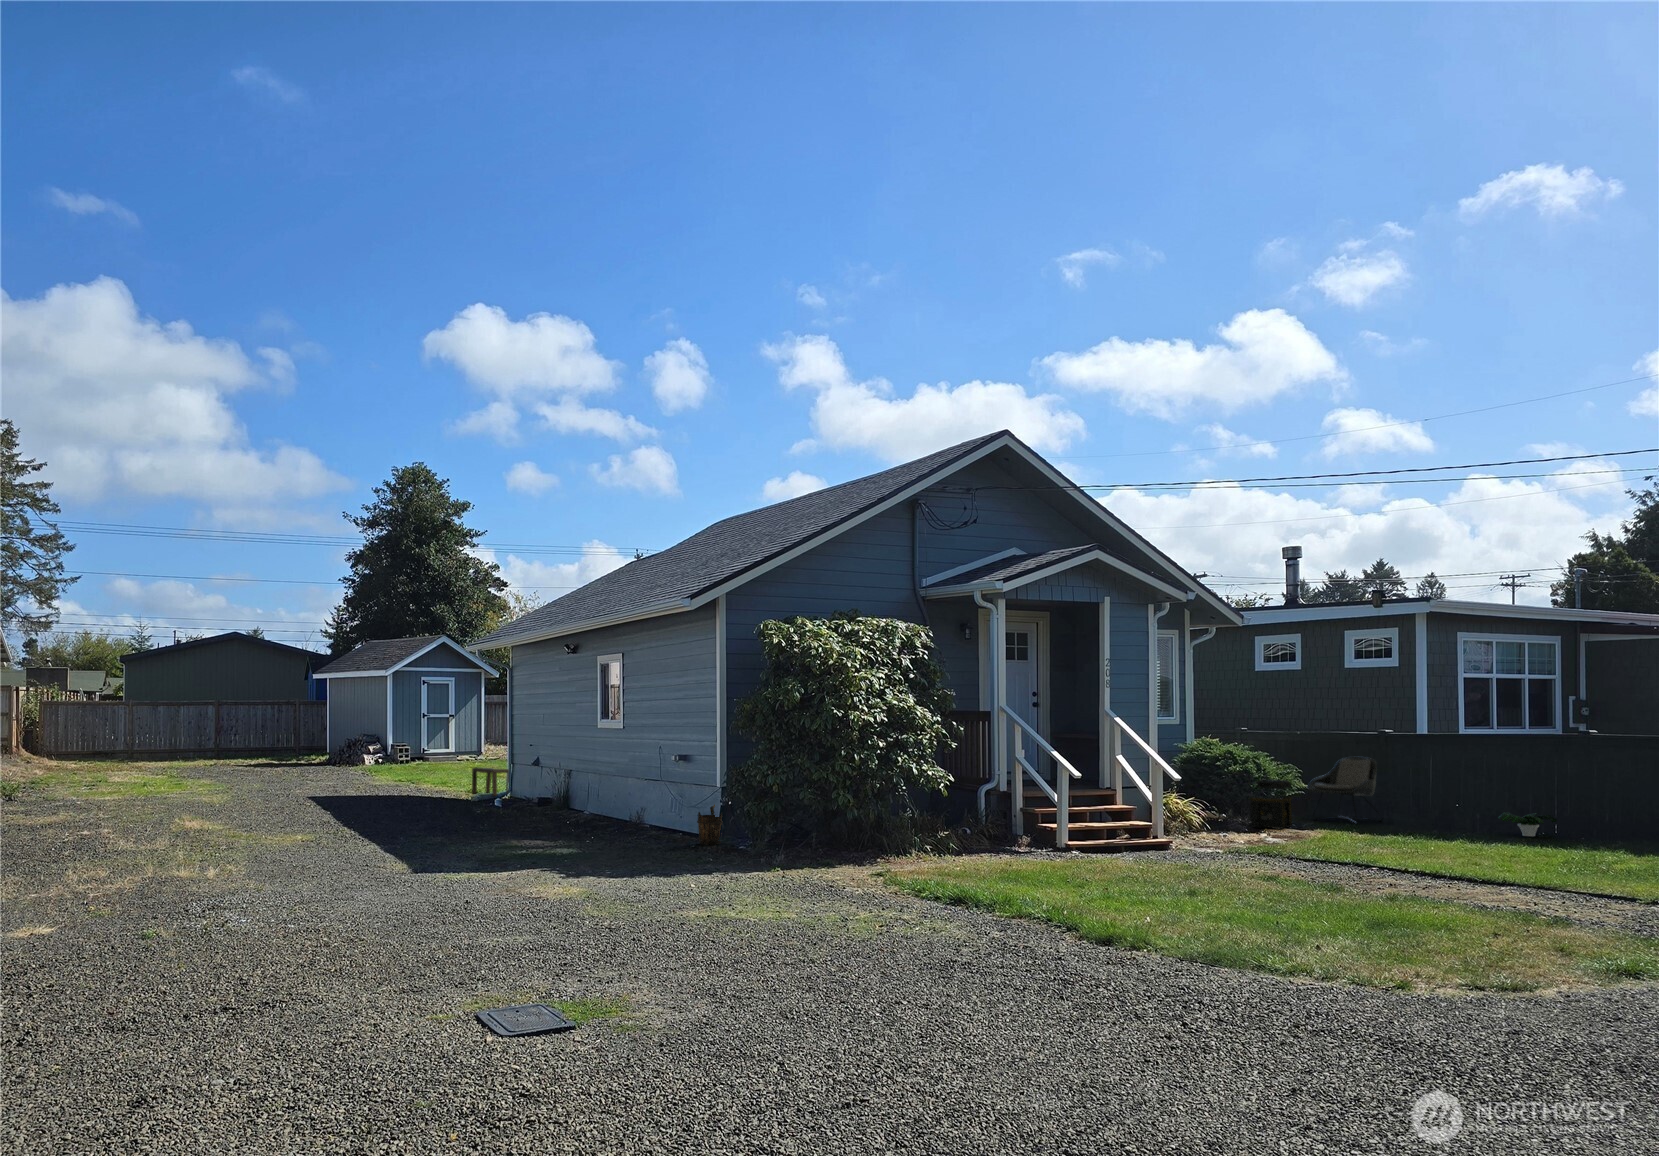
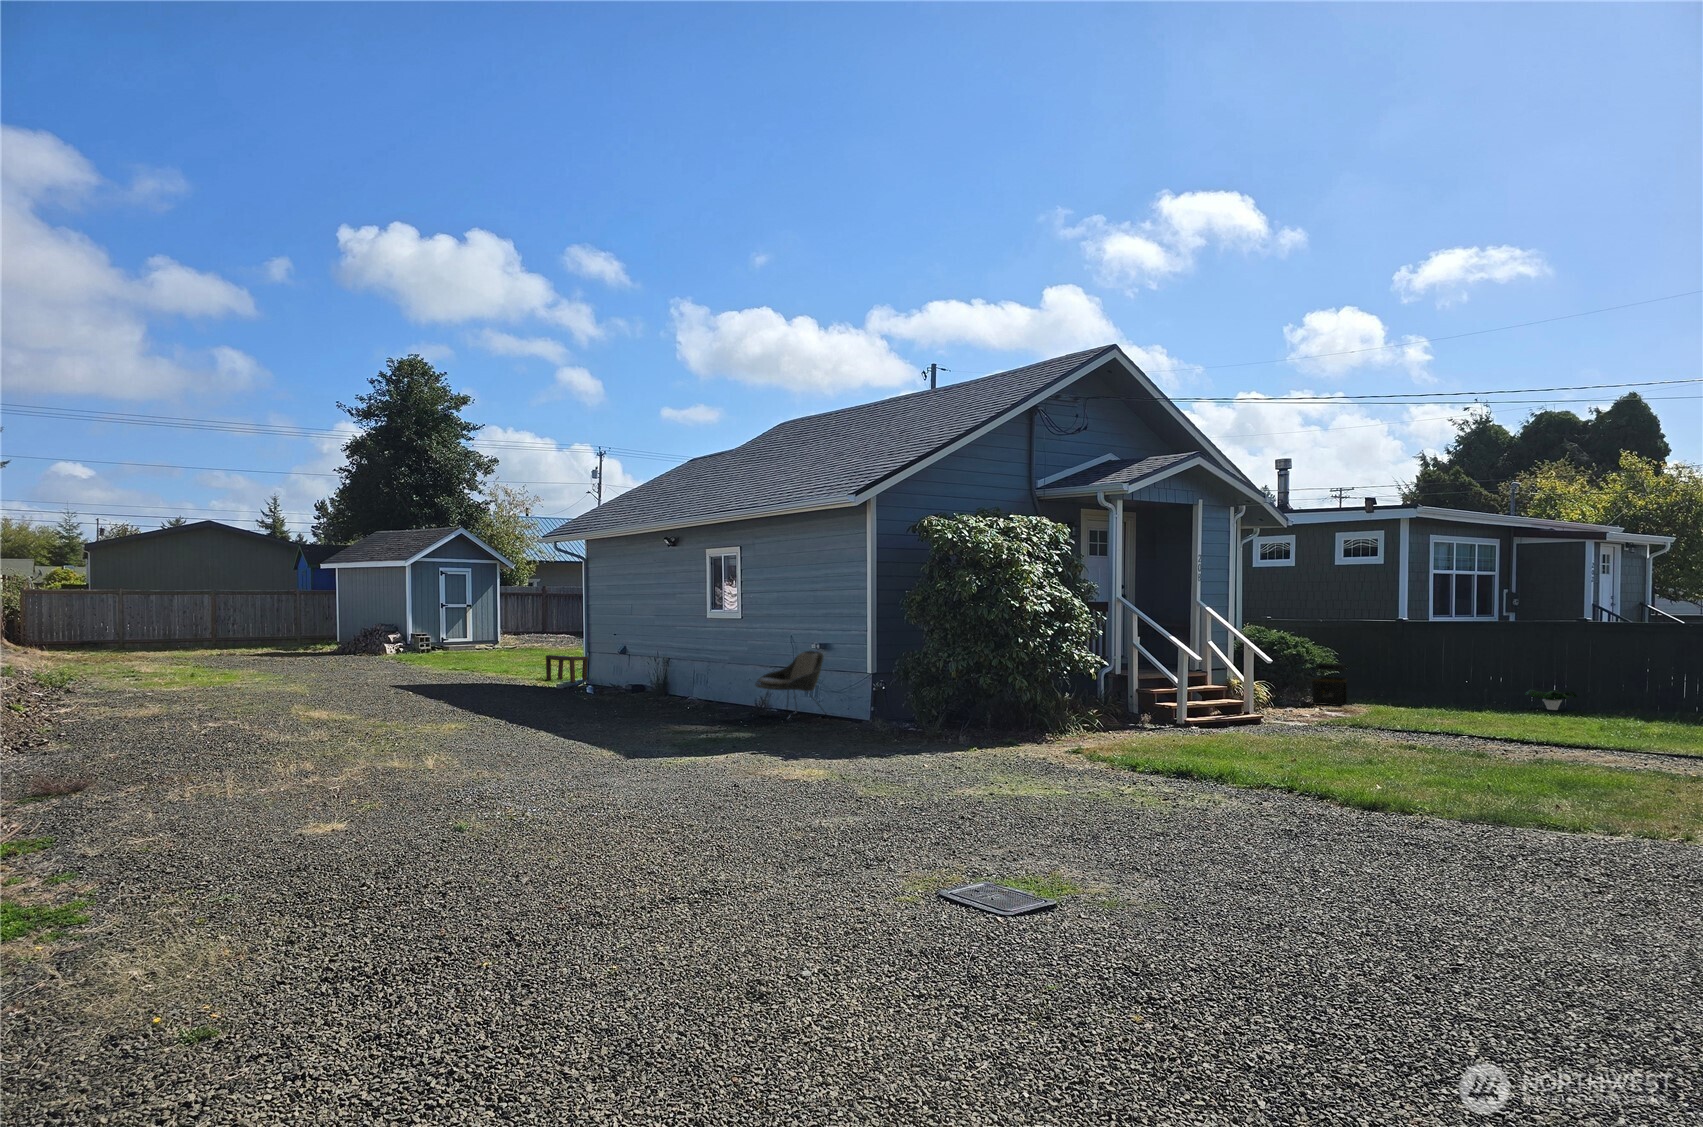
lounge chair: present [1308,757,1382,824] -> present [755,650,824,720]
bucket: present [697,805,723,845] -> none [853,686,878,726]

